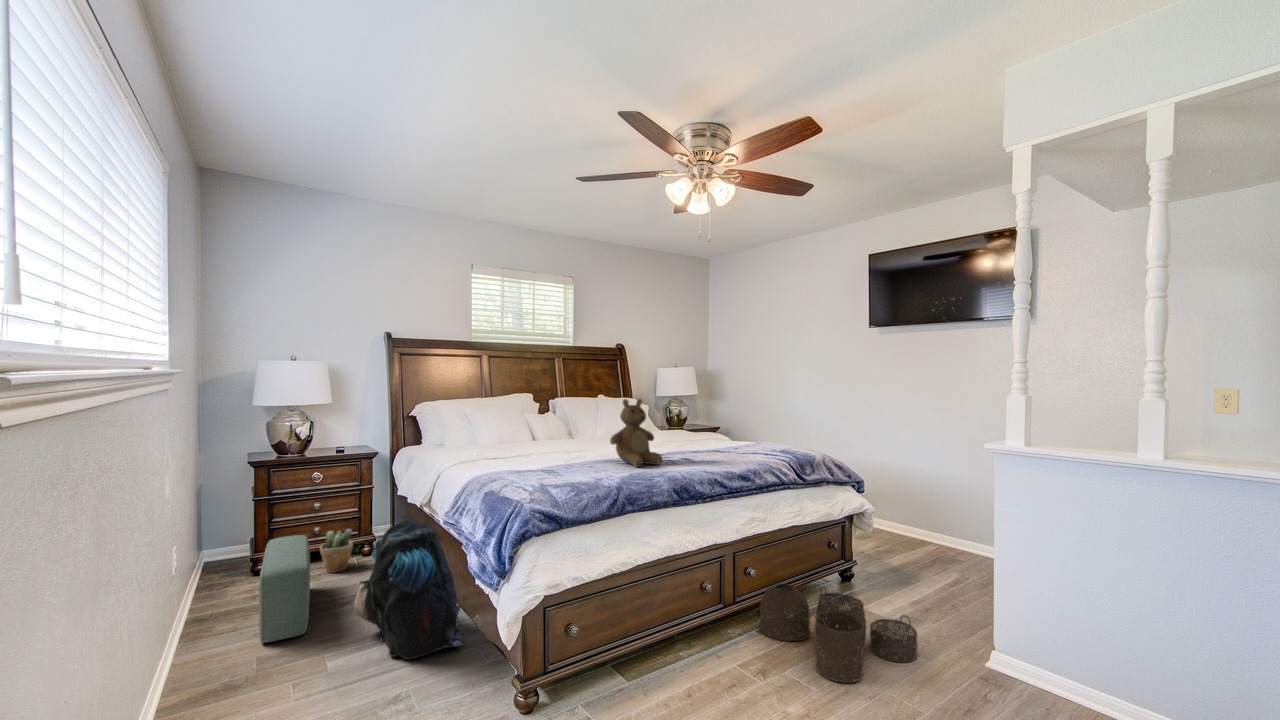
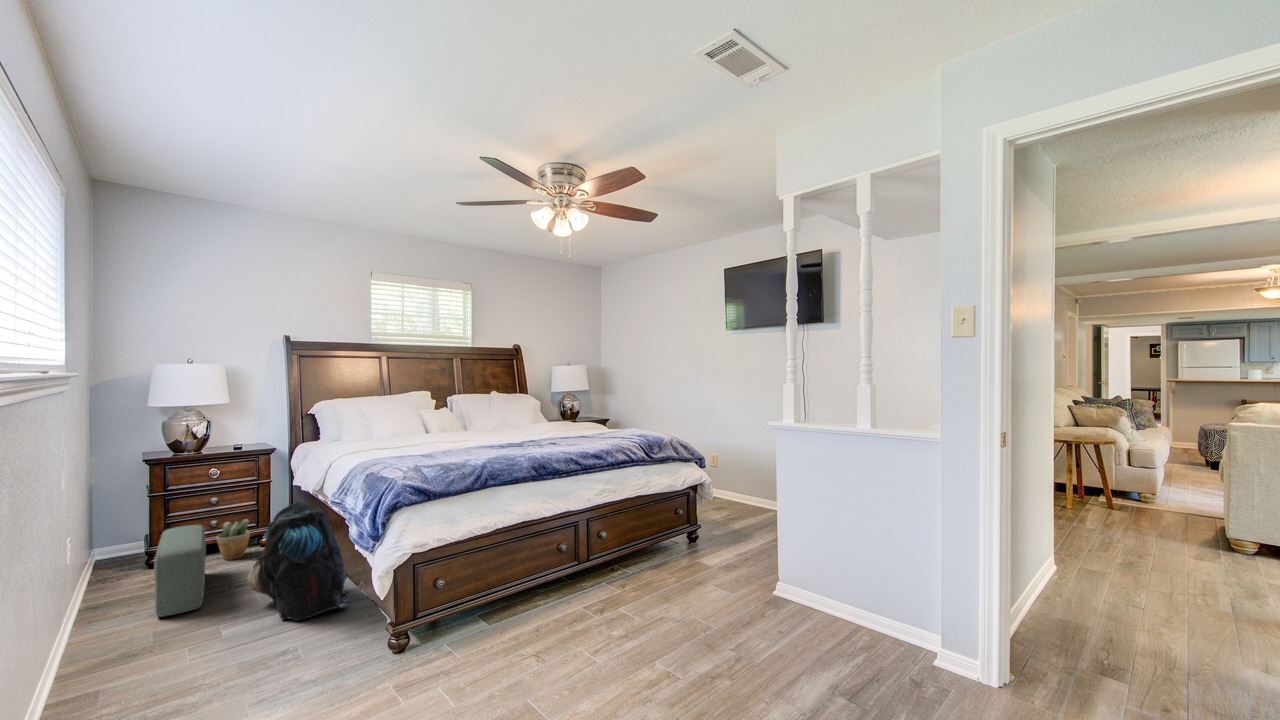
teddy bear: present [610,399,662,467] -> none [485,394,531,451]
woven basket: present [759,582,917,683] -> none [609,539,726,611]

